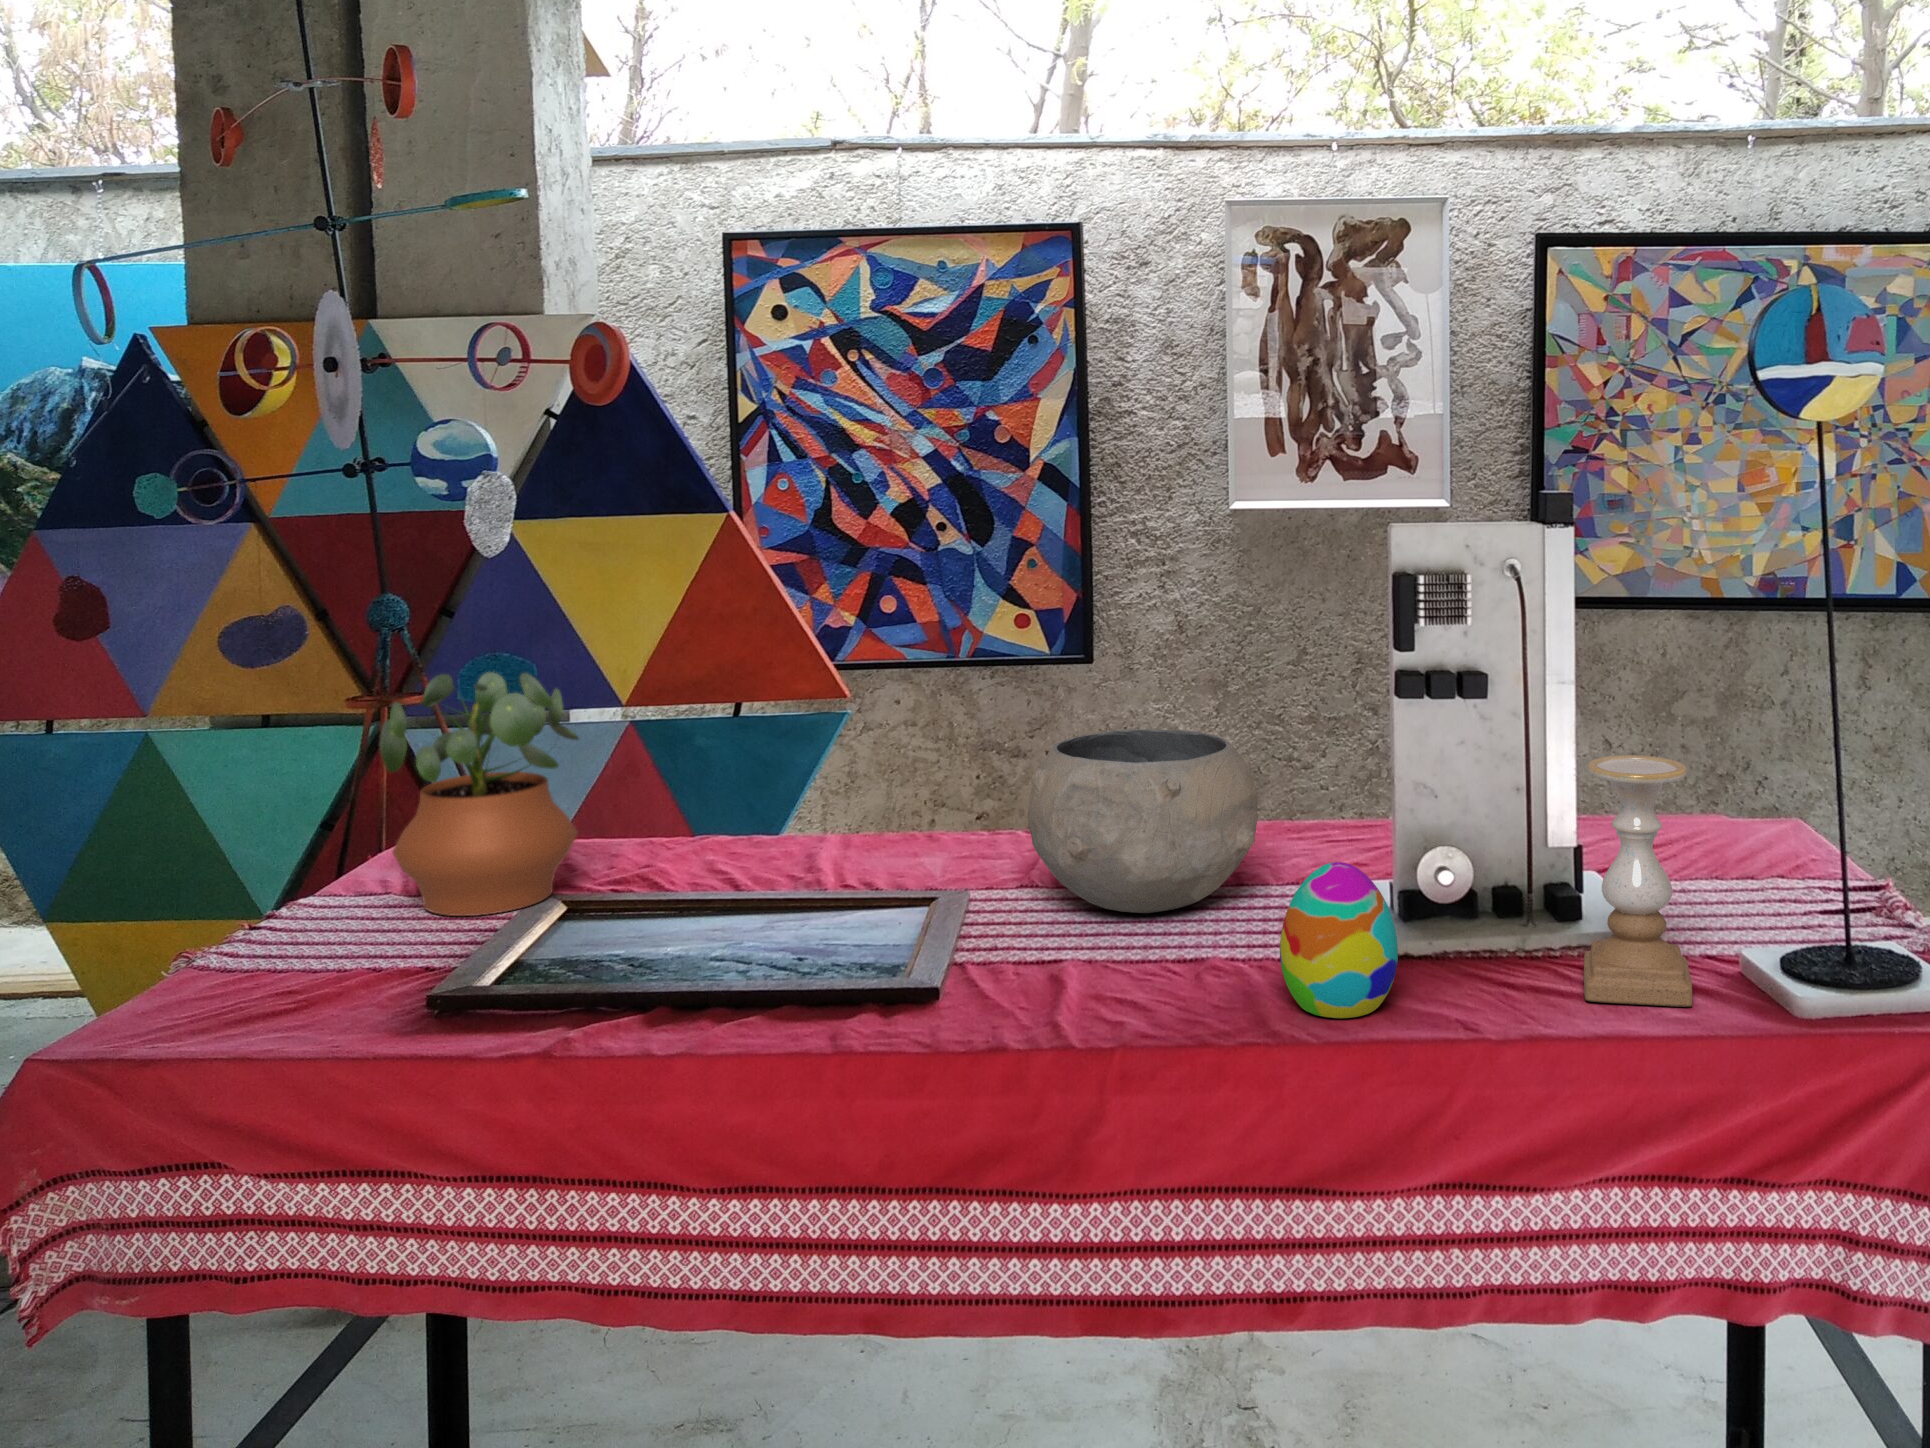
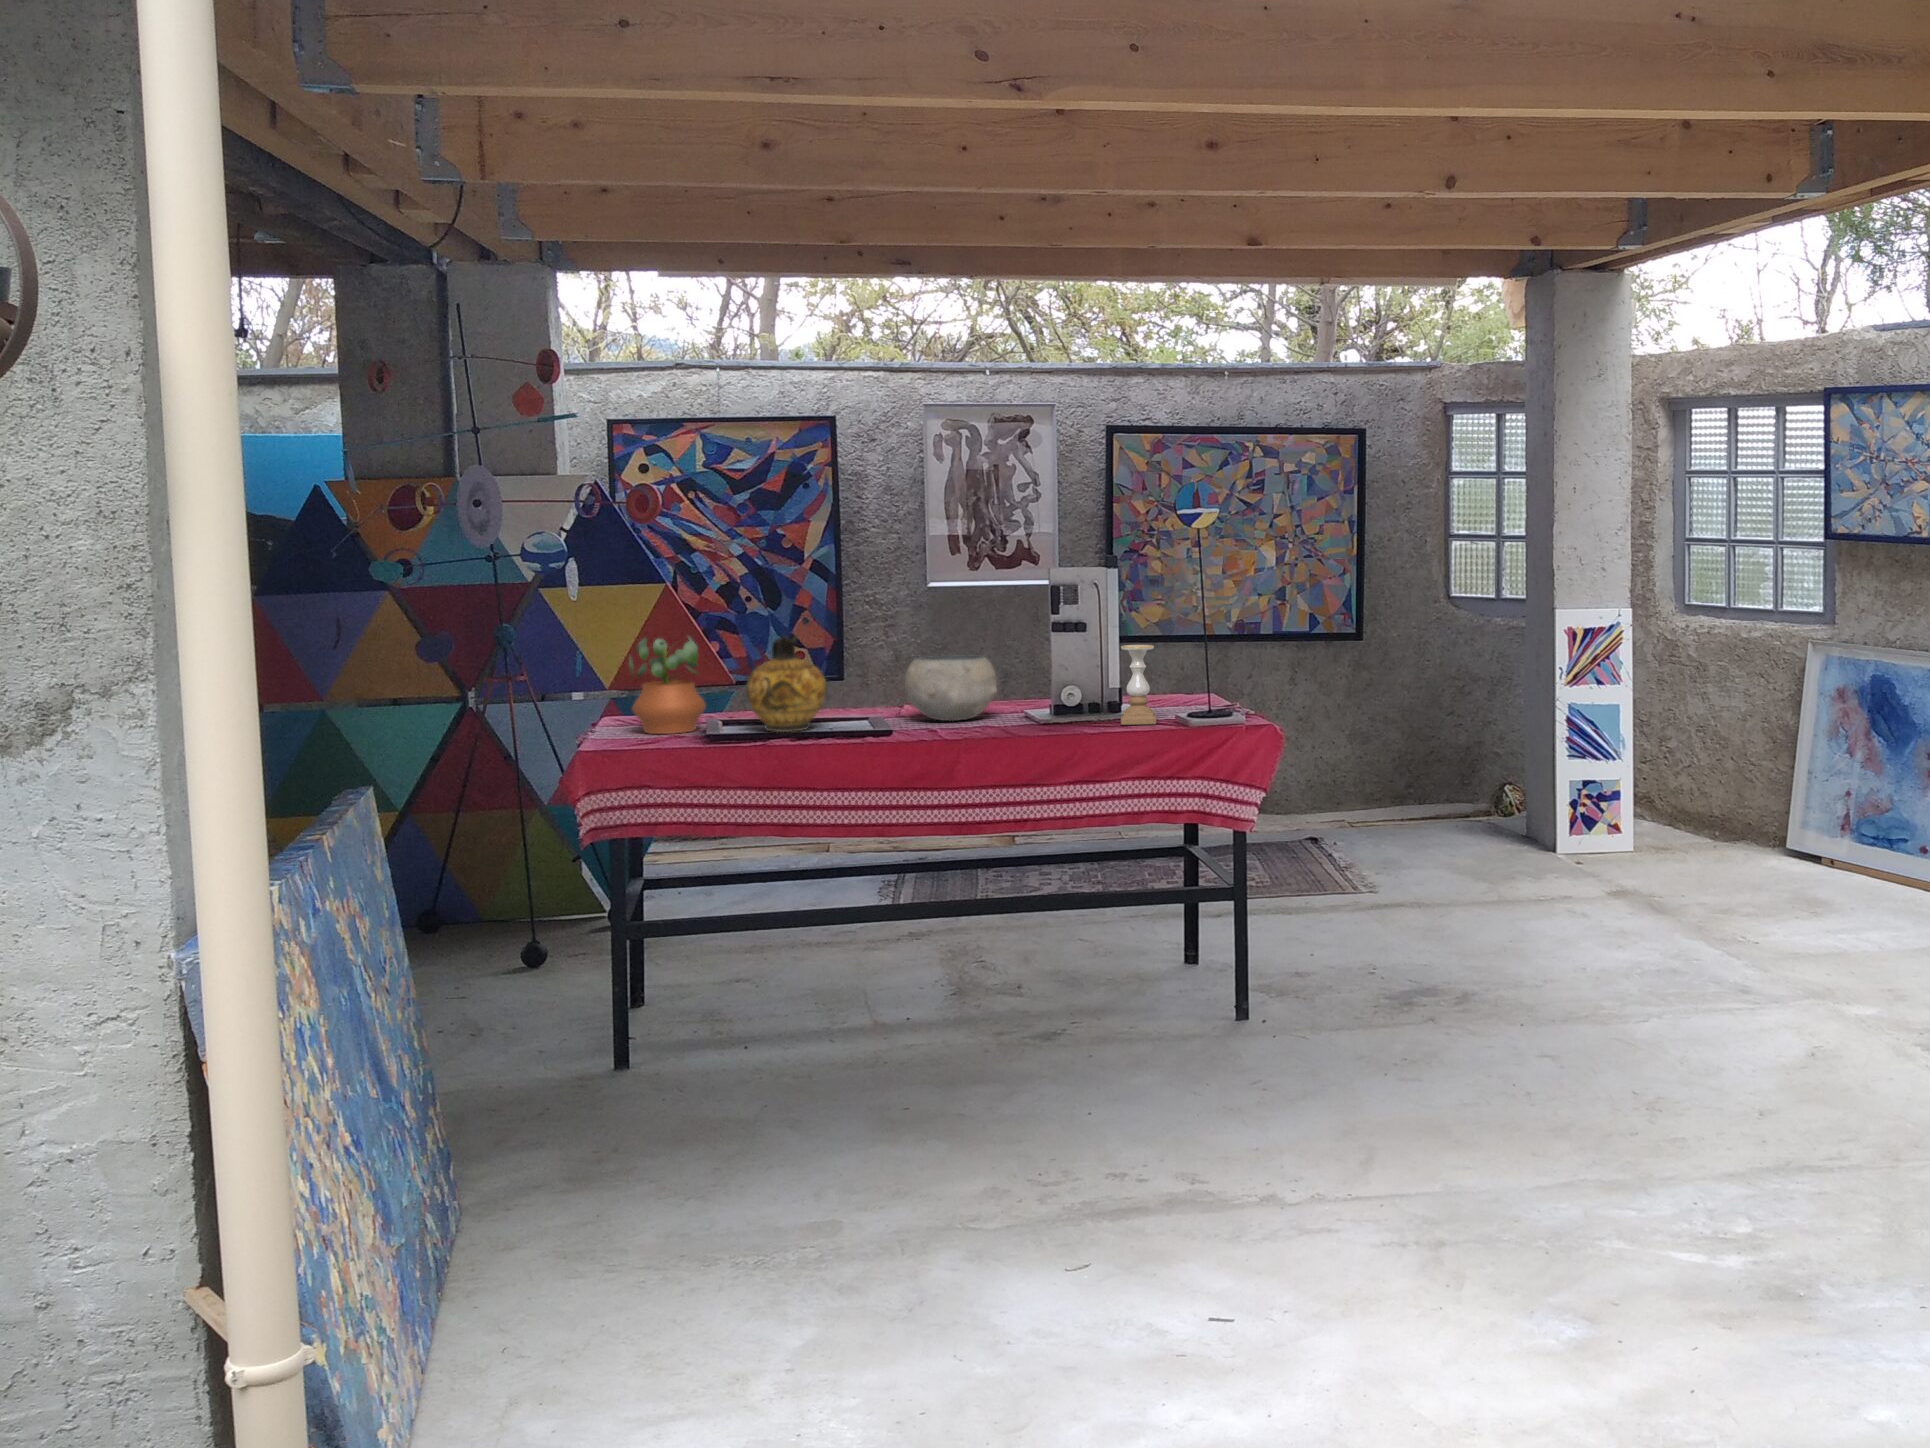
ceramic jug: none [625,688,830,938] -> present [746,635,827,732]
decorative egg: present [1280,862,1398,1018] -> none [1017,680,1057,731]

